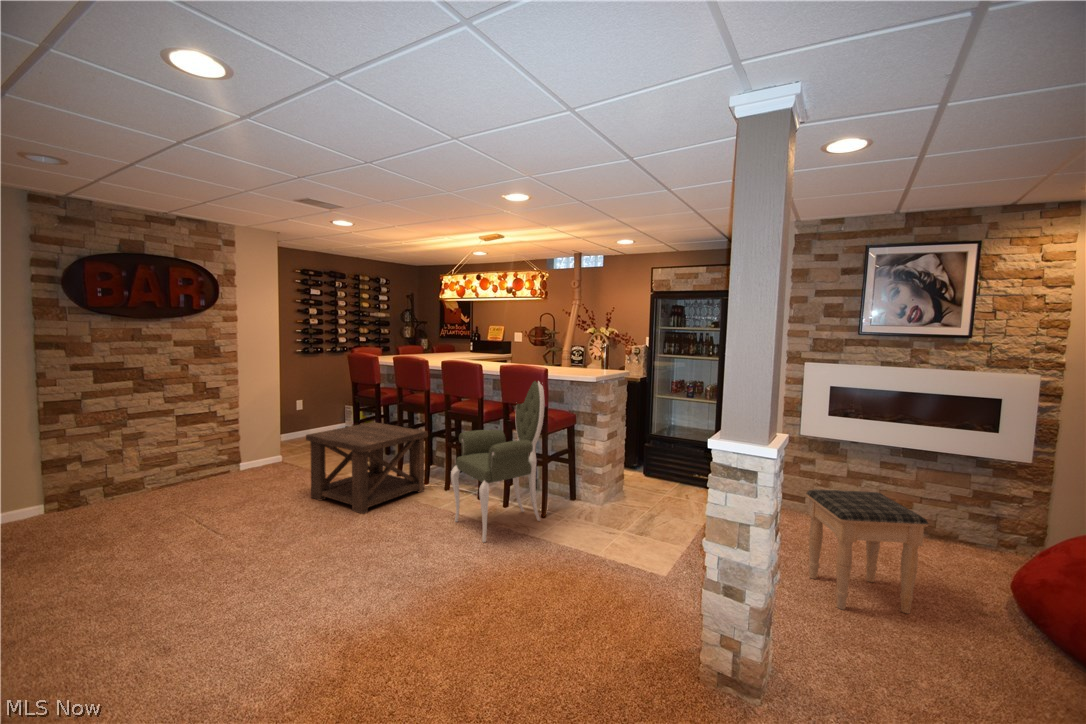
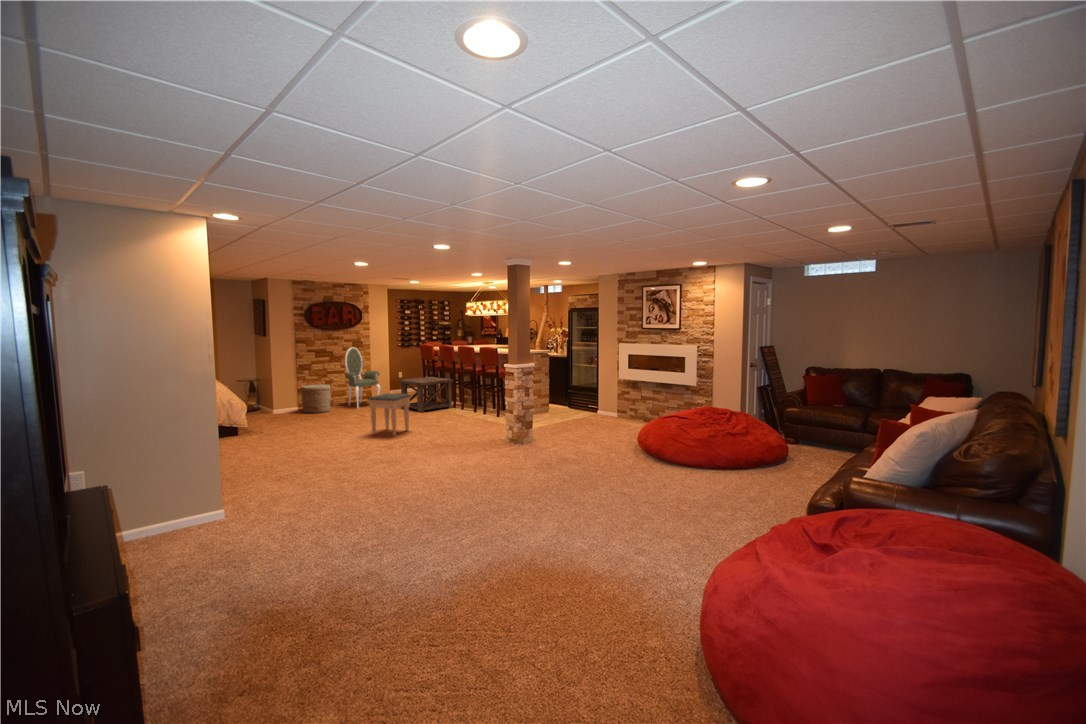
armchair: present [451,381,545,542] -> present [345,347,380,408]
woven basket: none [40,448,130,528] -> present [301,384,331,414]
footstool: present [806,489,928,614] -> present [368,394,410,436]

